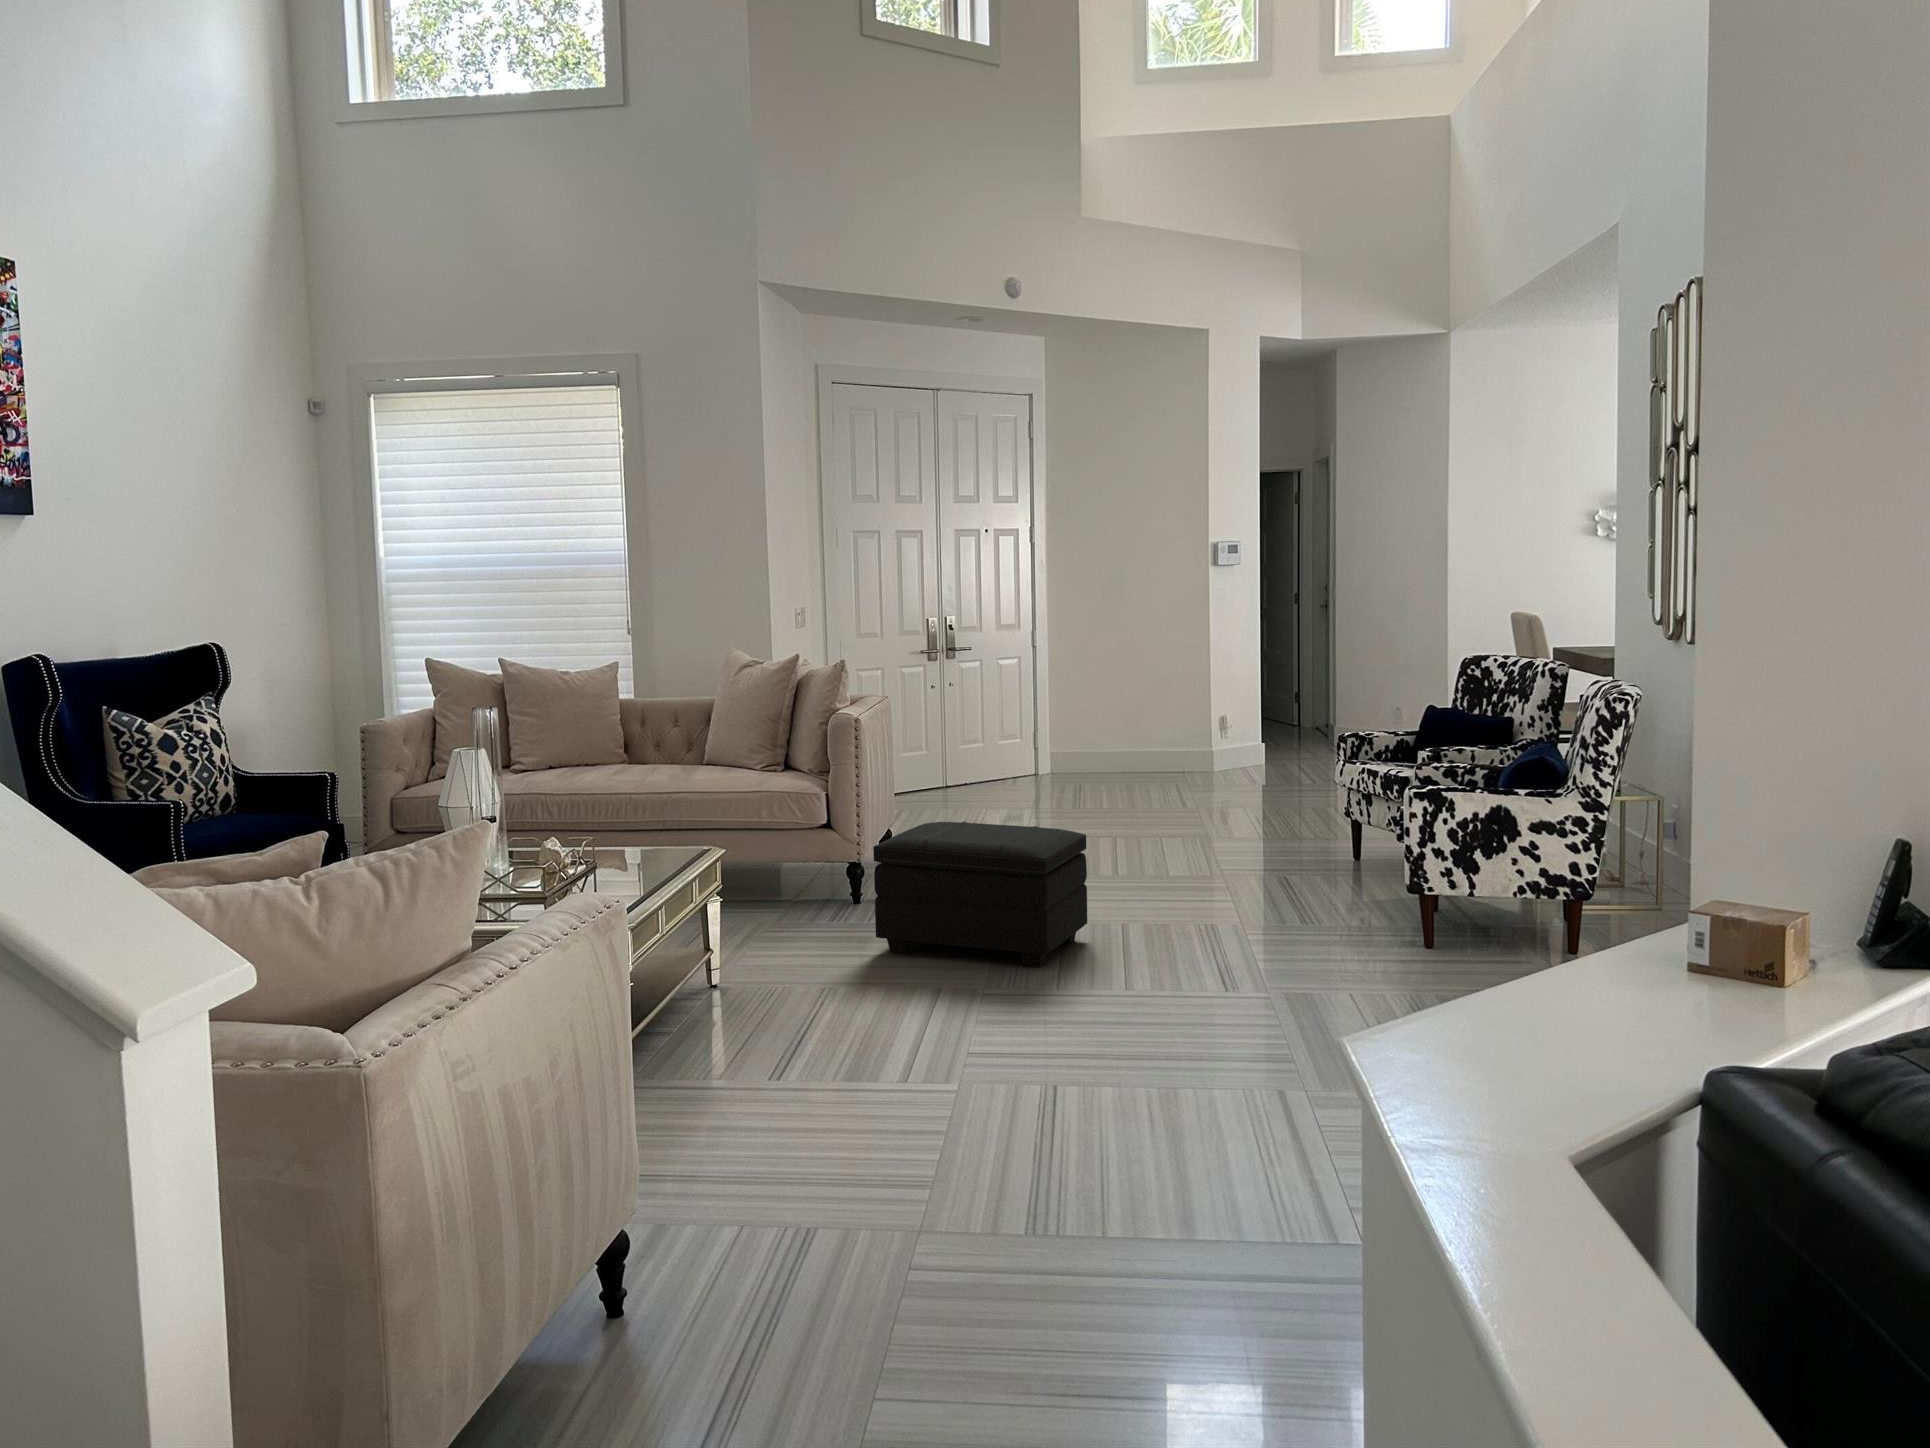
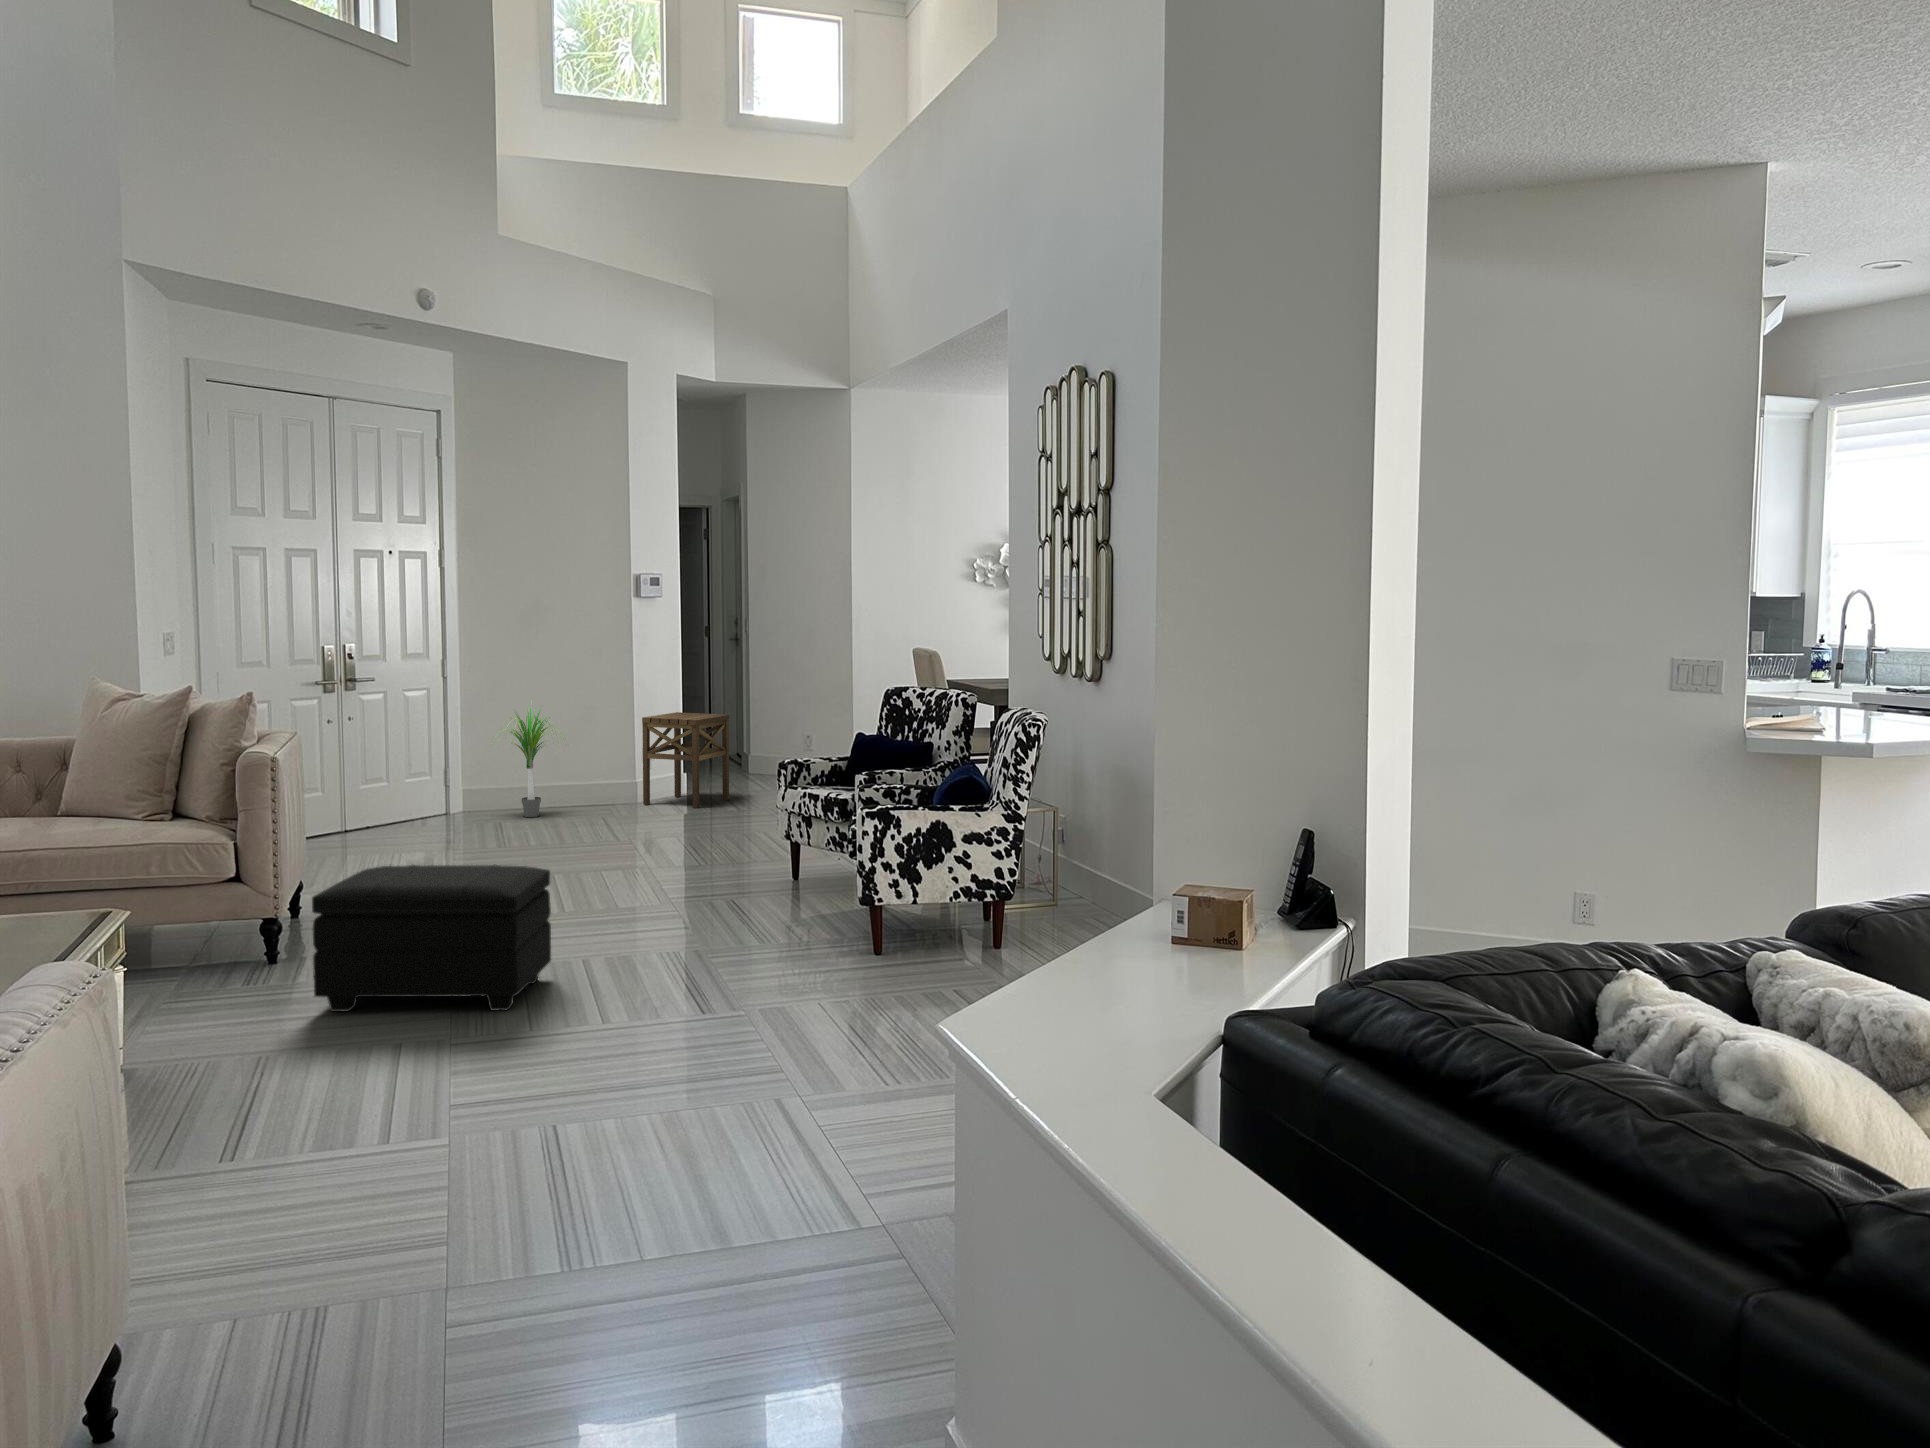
potted plant: none [1073,666,1148,780] -> present [492,709,561,817]
side table: none [1219,681,1309,778] -> present [642,712,729,808]

